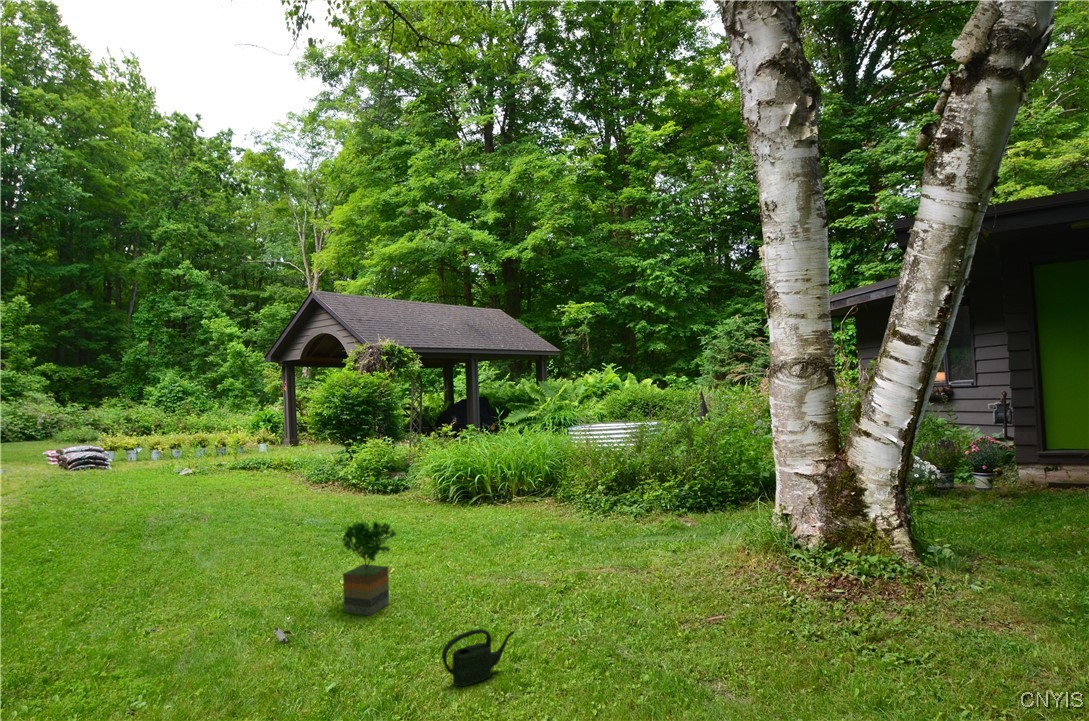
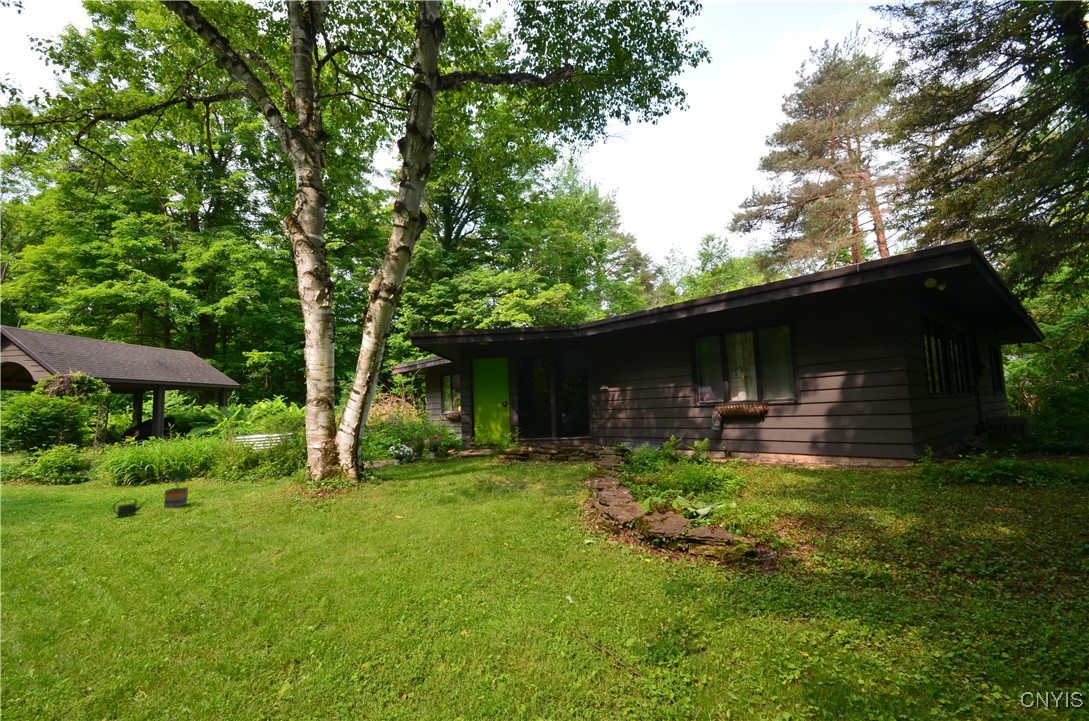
potted tree: present [342,522,396,616] -> present [164,469,193,507]

